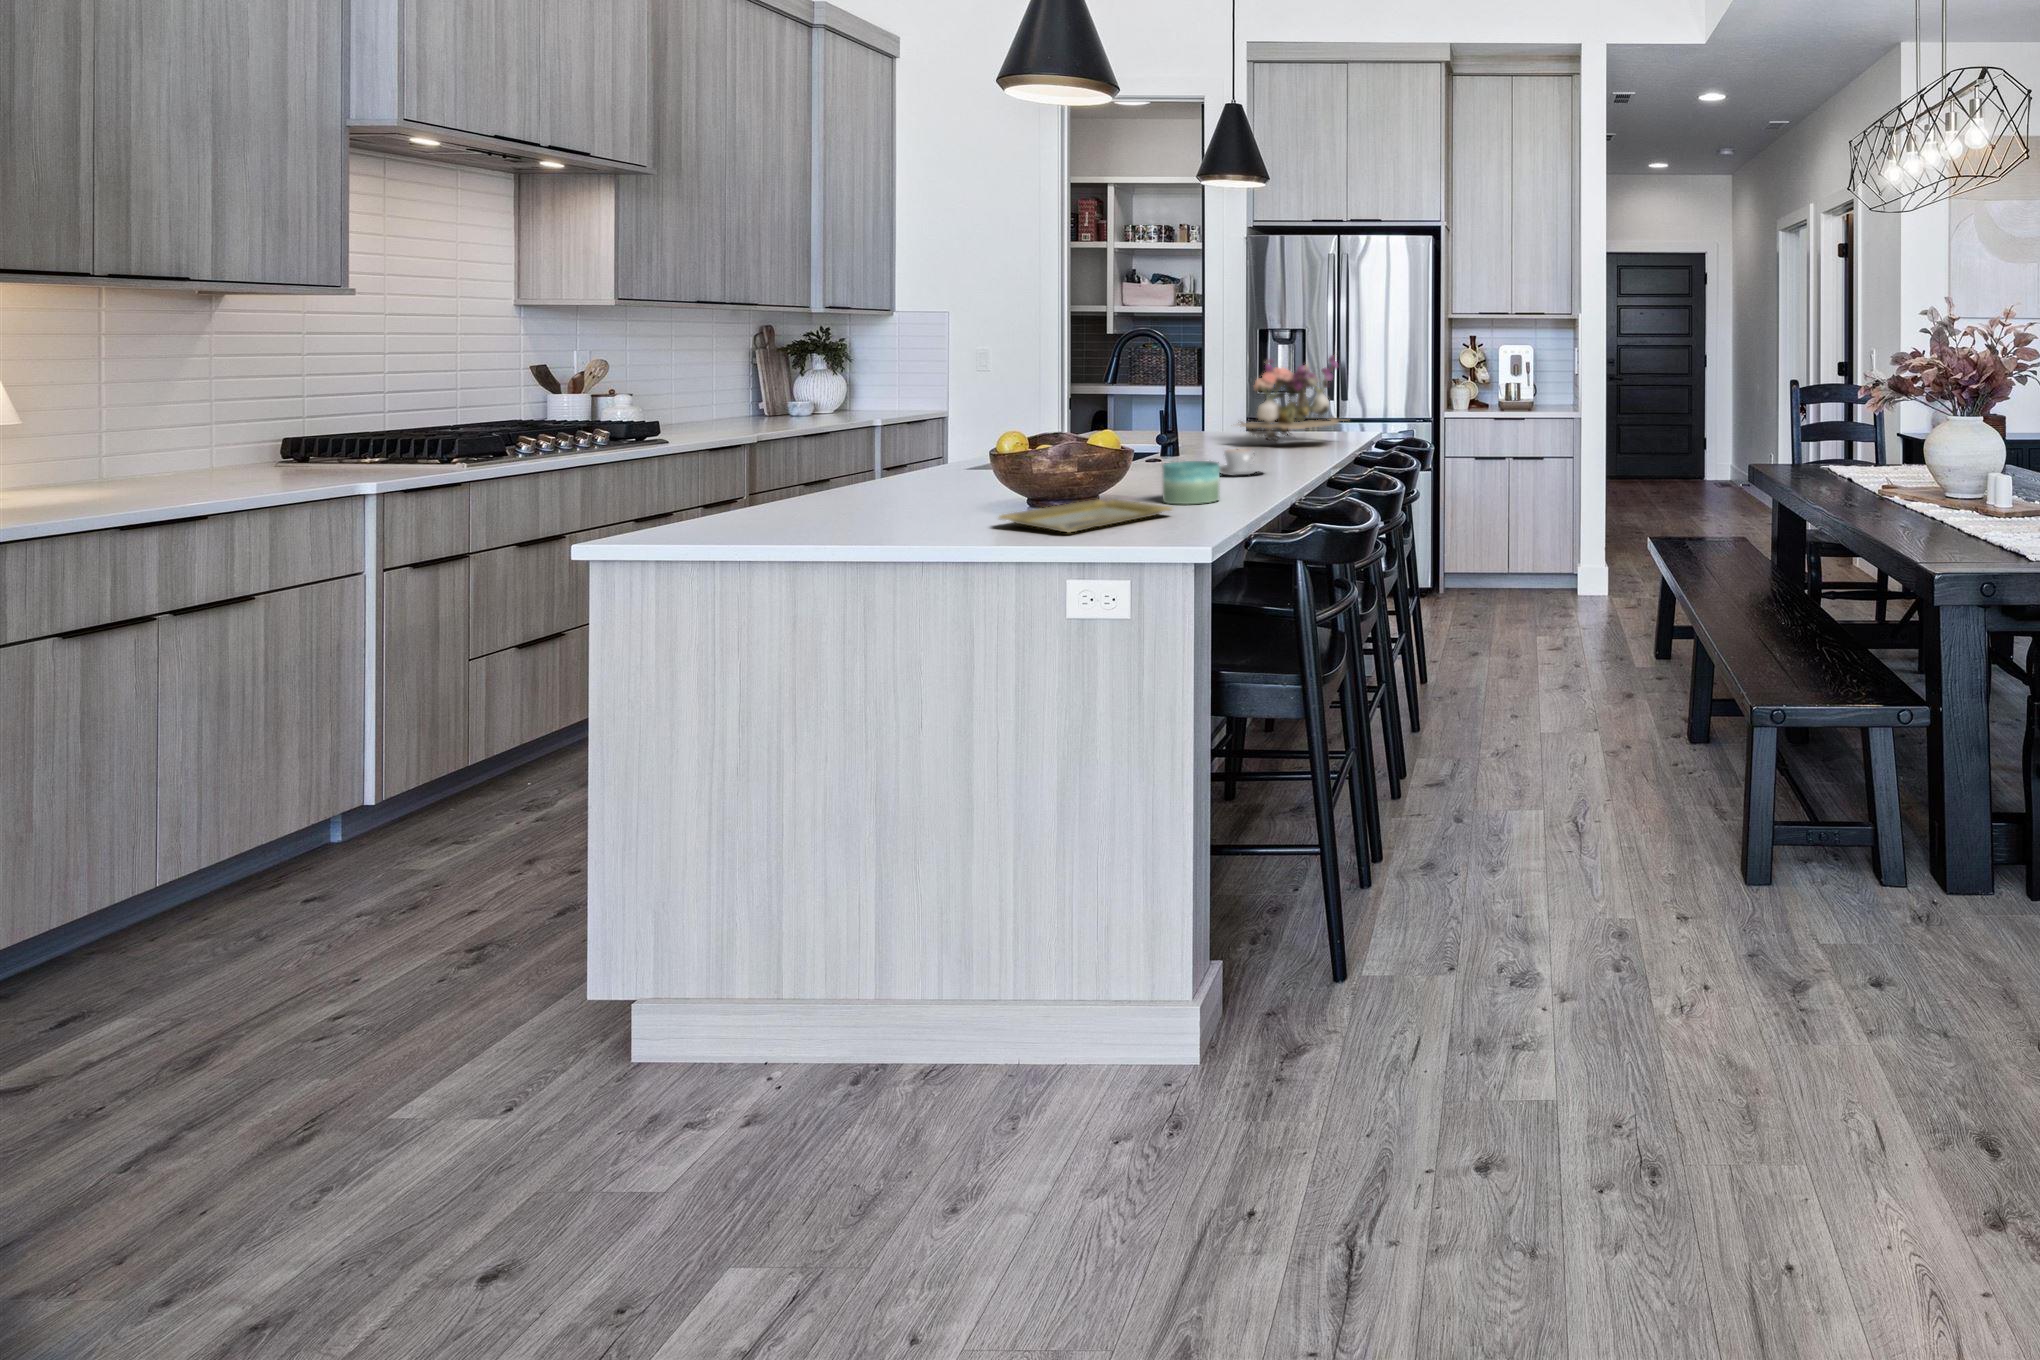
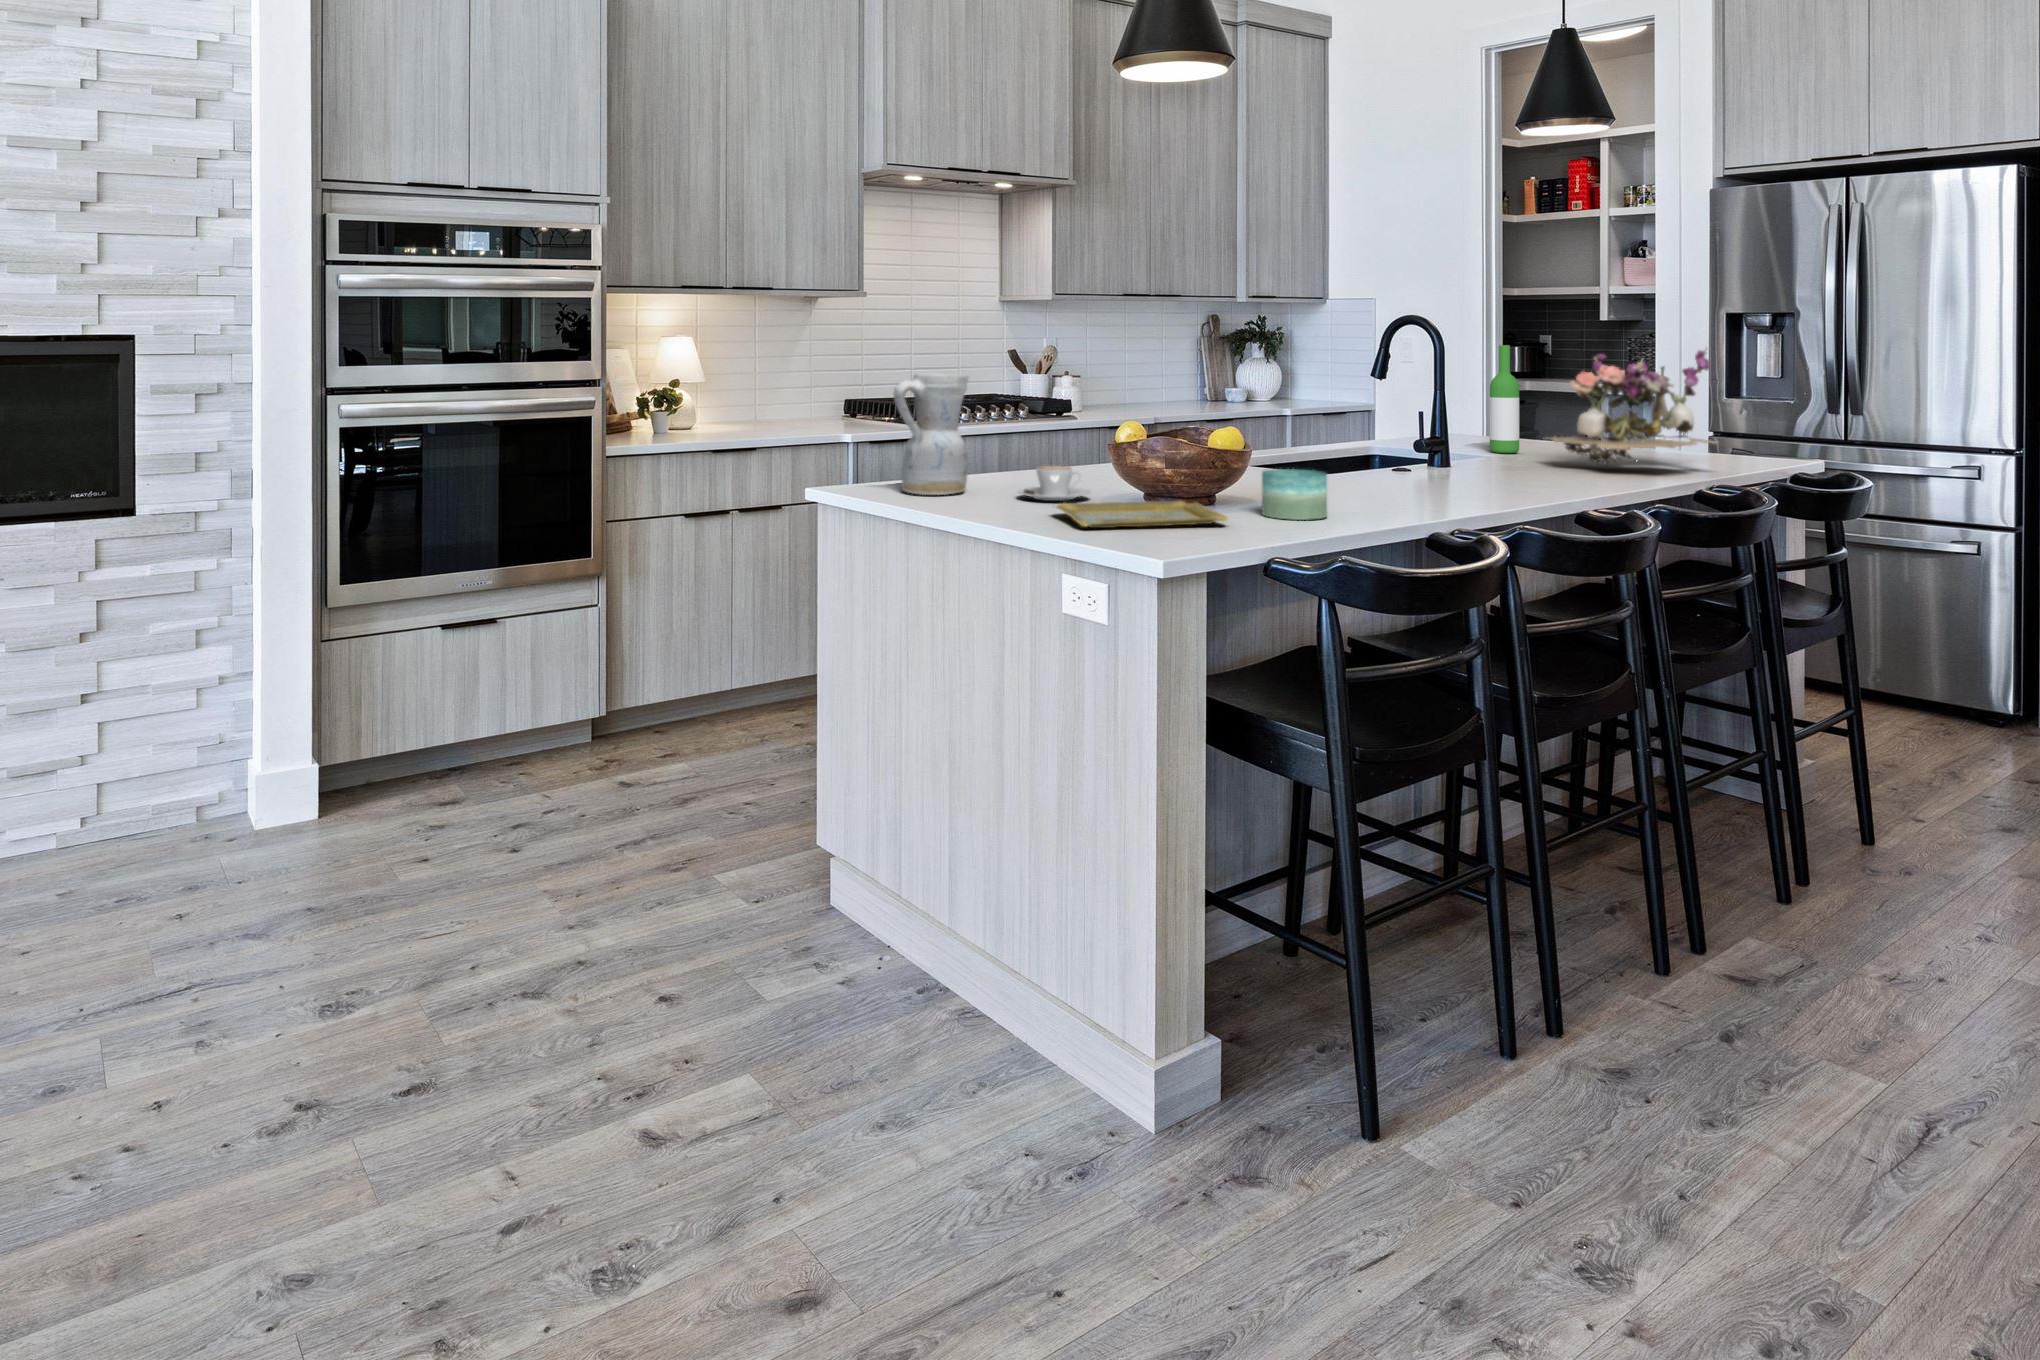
wine bottle: none [1166,353,1189,440] -> present [1490,345,1519,453]
ceramic pitcher: none [746,392,834,528] -> present [894,373,968,495]
coffee cup: present [1219,449,1266,476] -> present [1018,466,1091,501]

